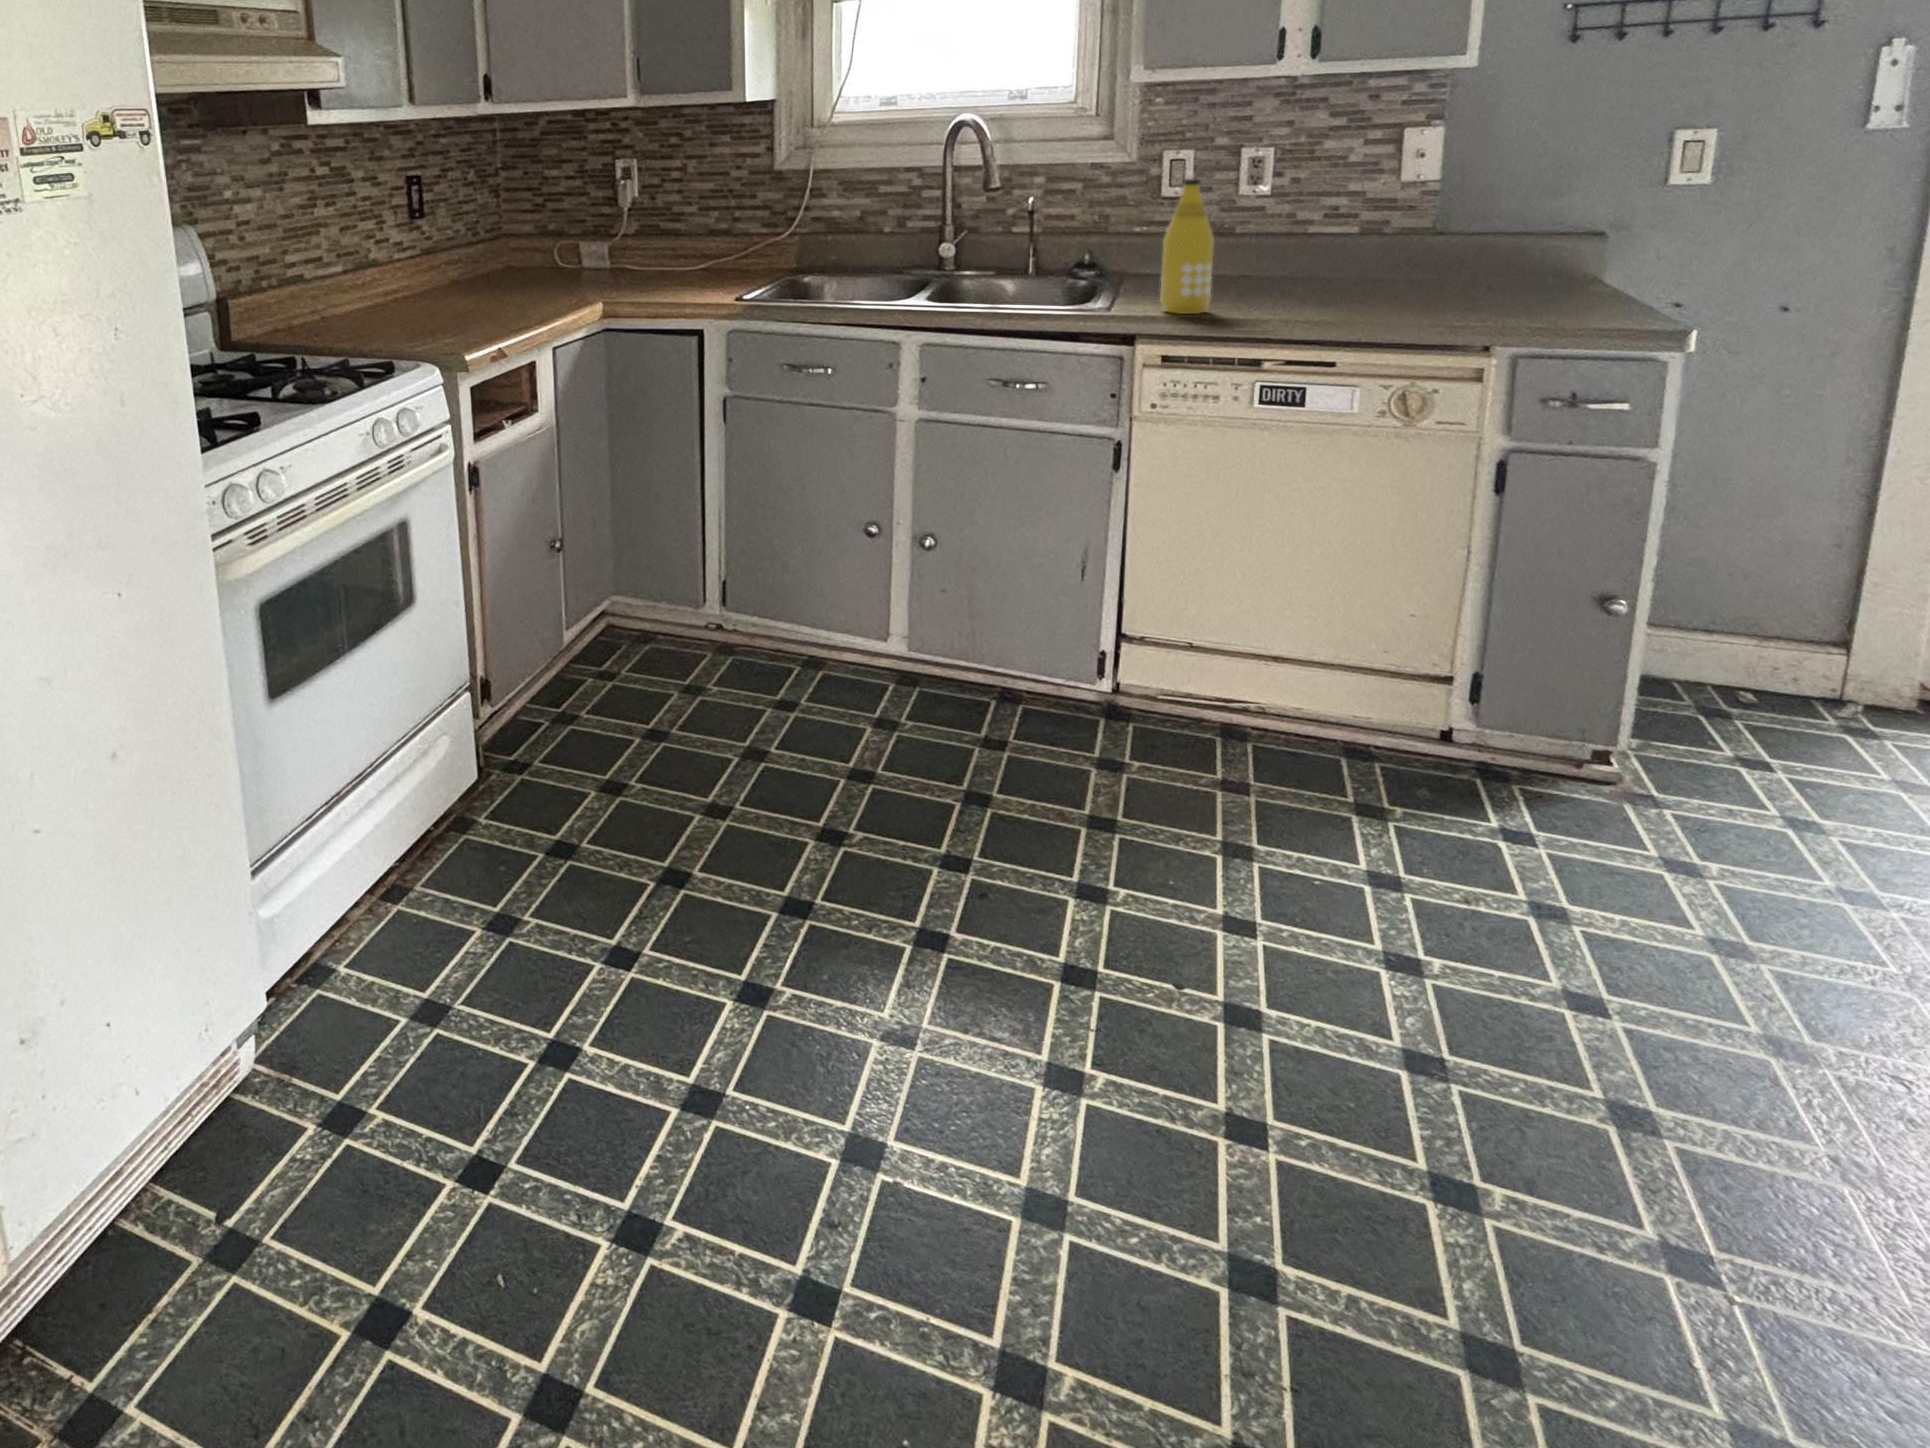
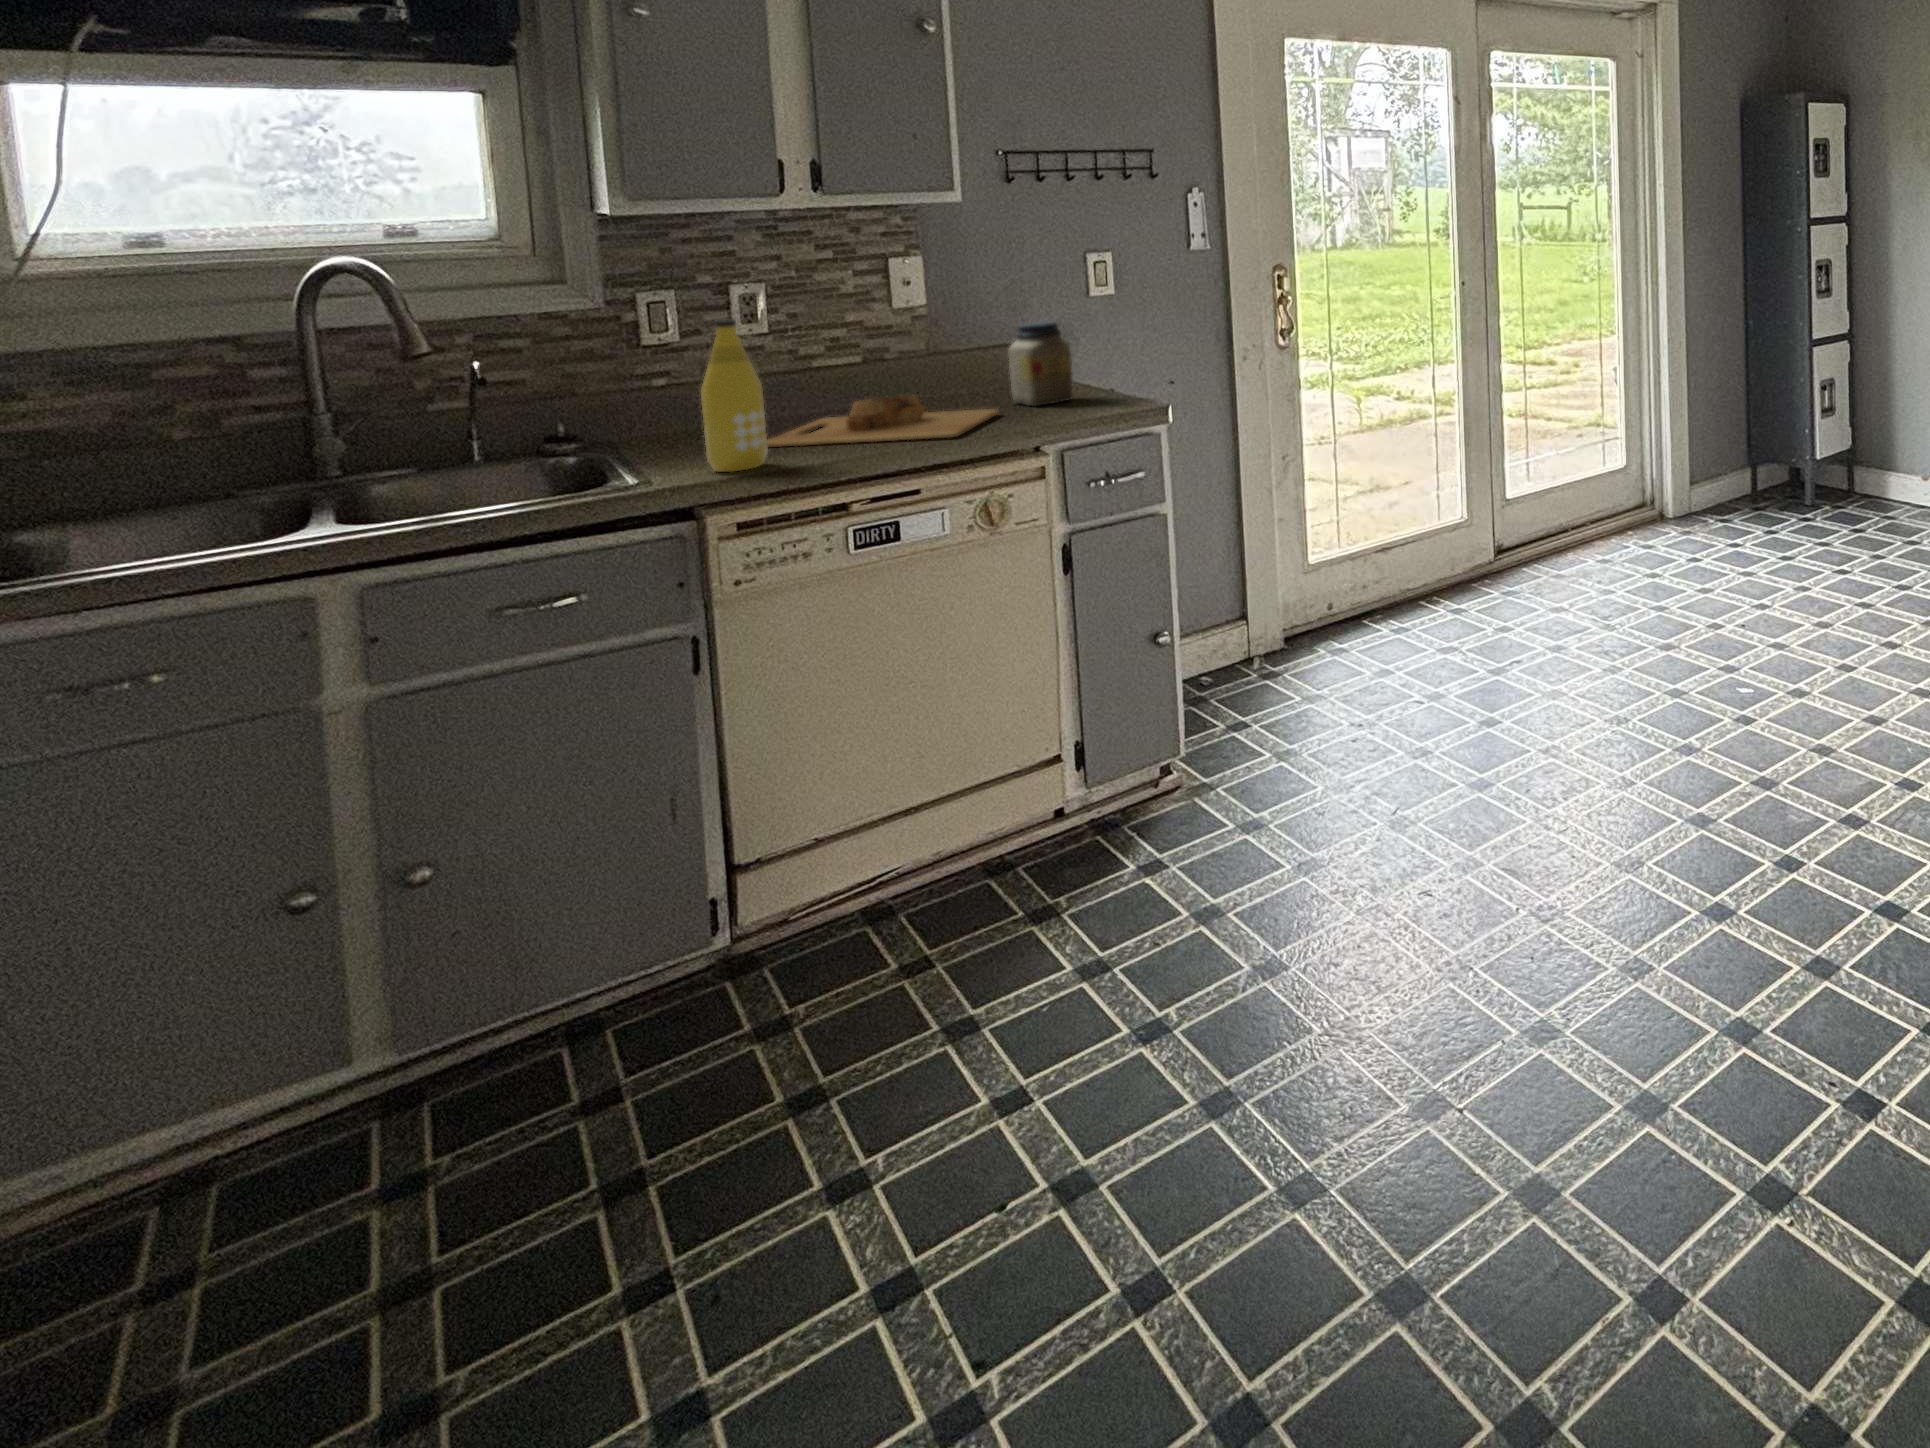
jar: none [1515,207,1602,305] -> present [1009,322,1073,406]
cutting board: none [1223,268,1481,319] -> present [767,395,999,447]

